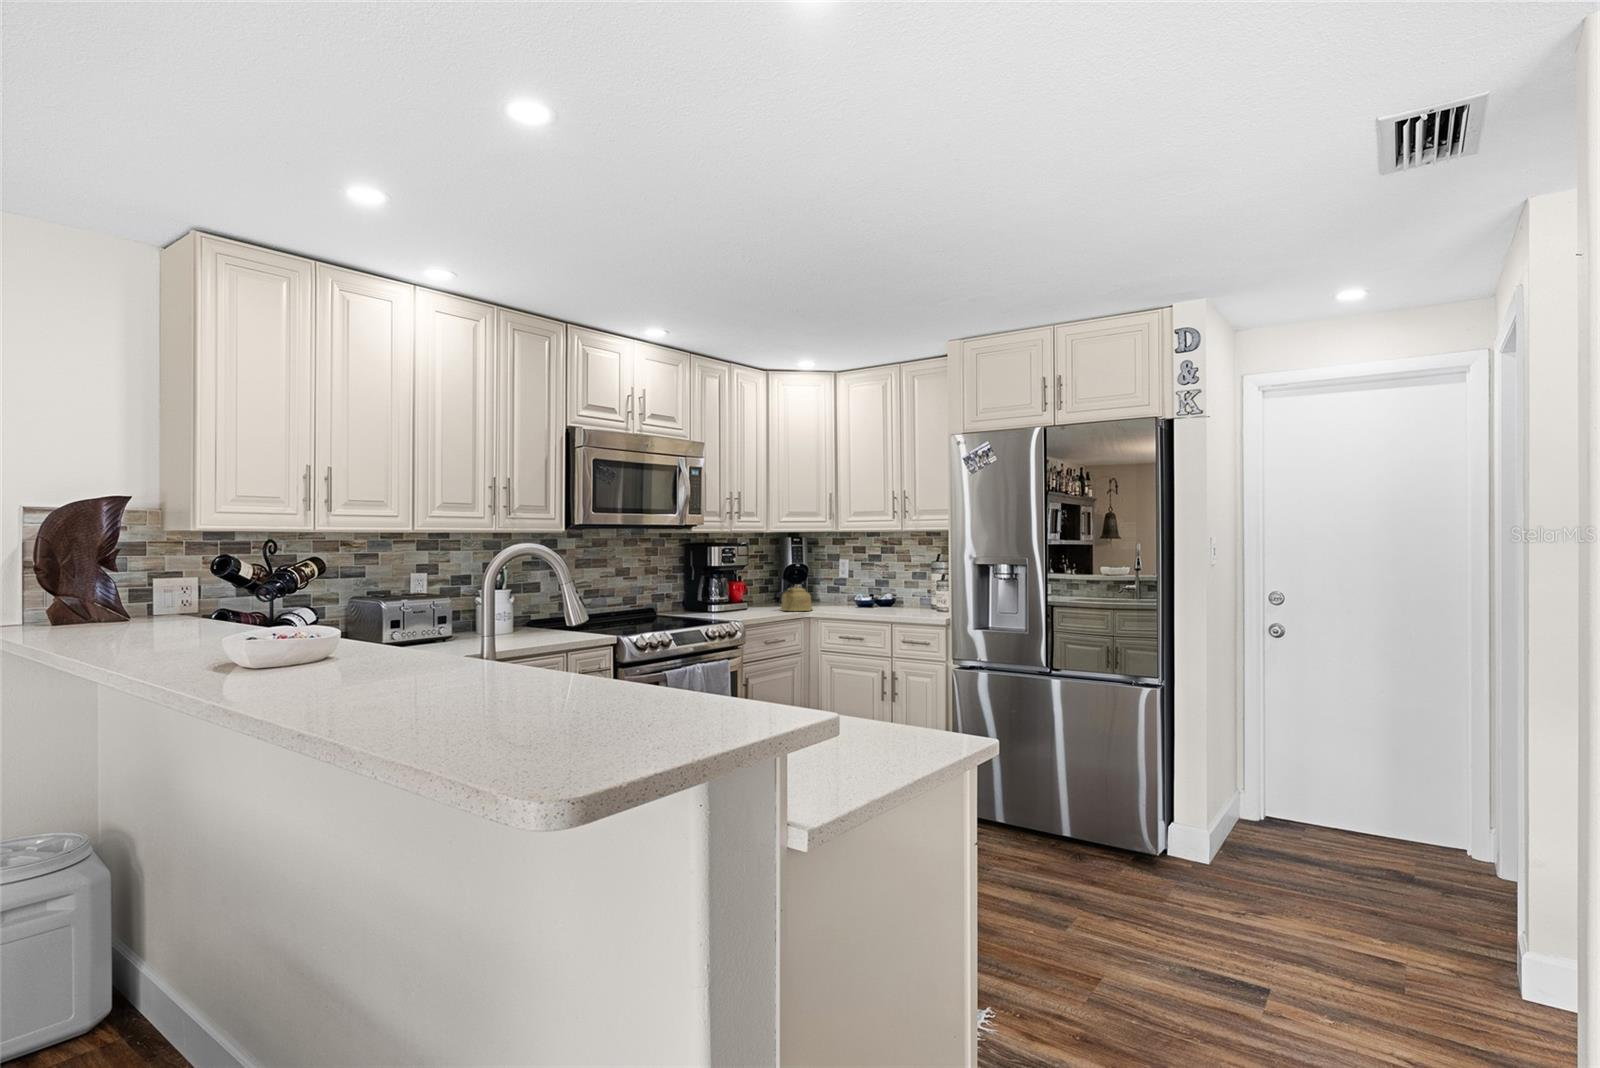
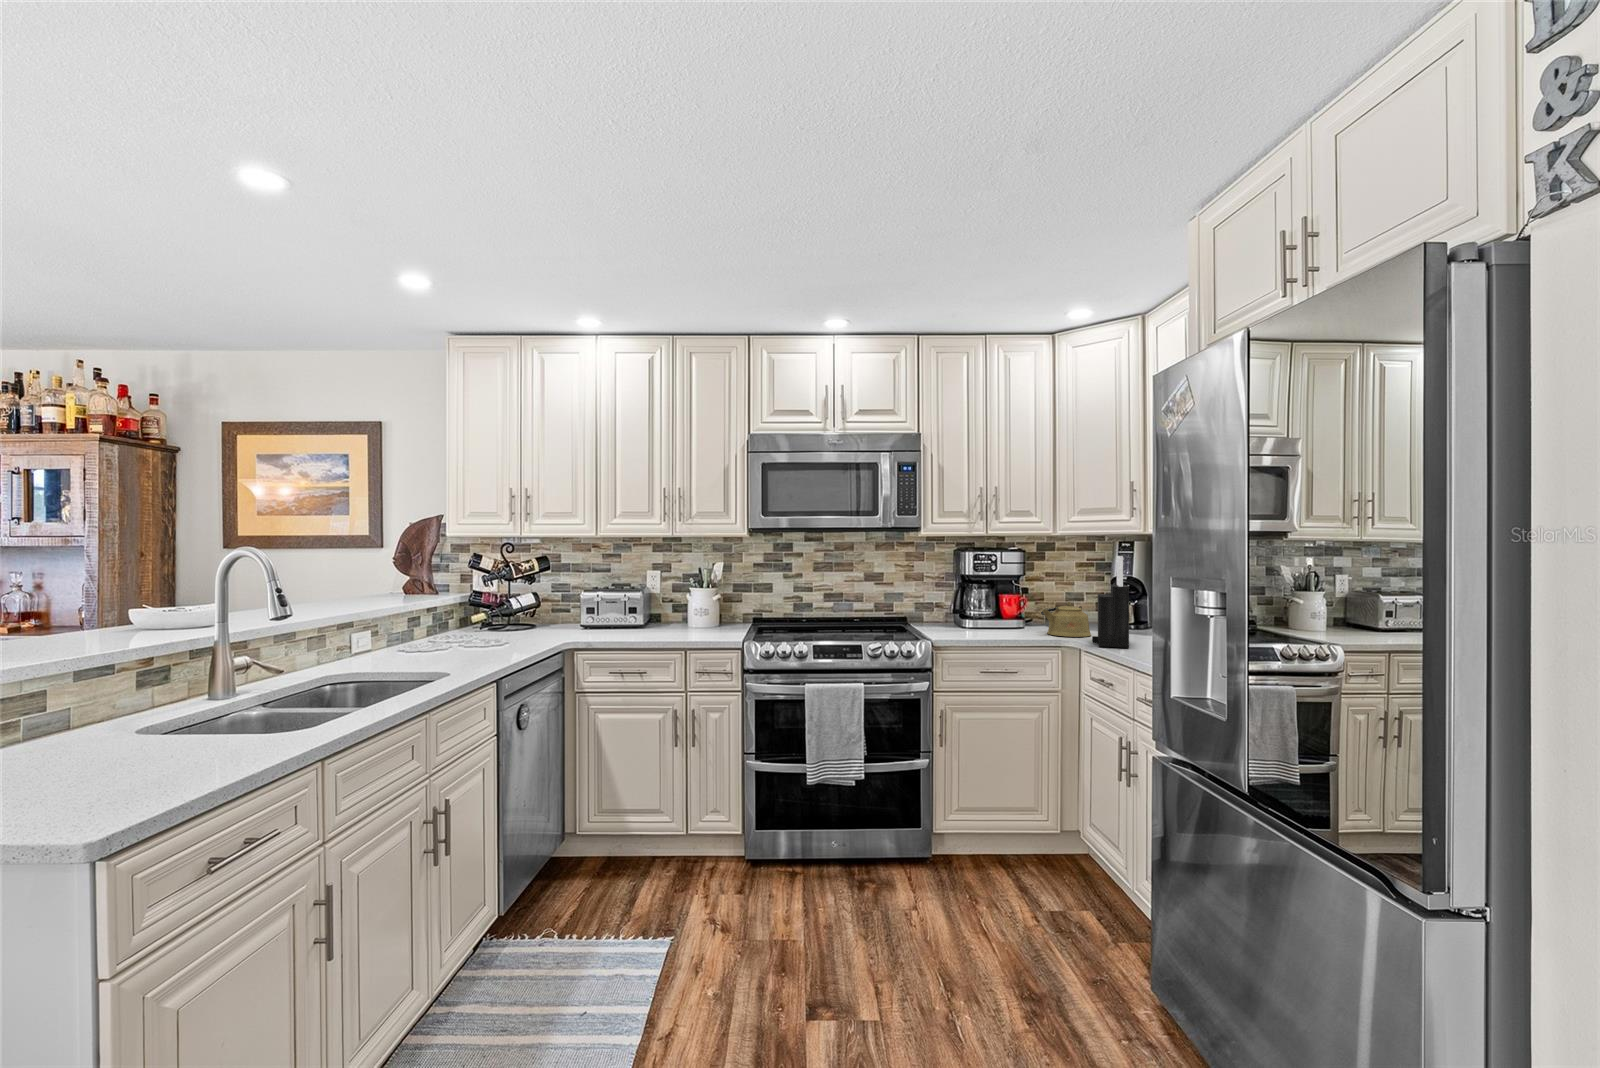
knife block: none [828,548,862,614] -> present [1092,556,1129,648]

